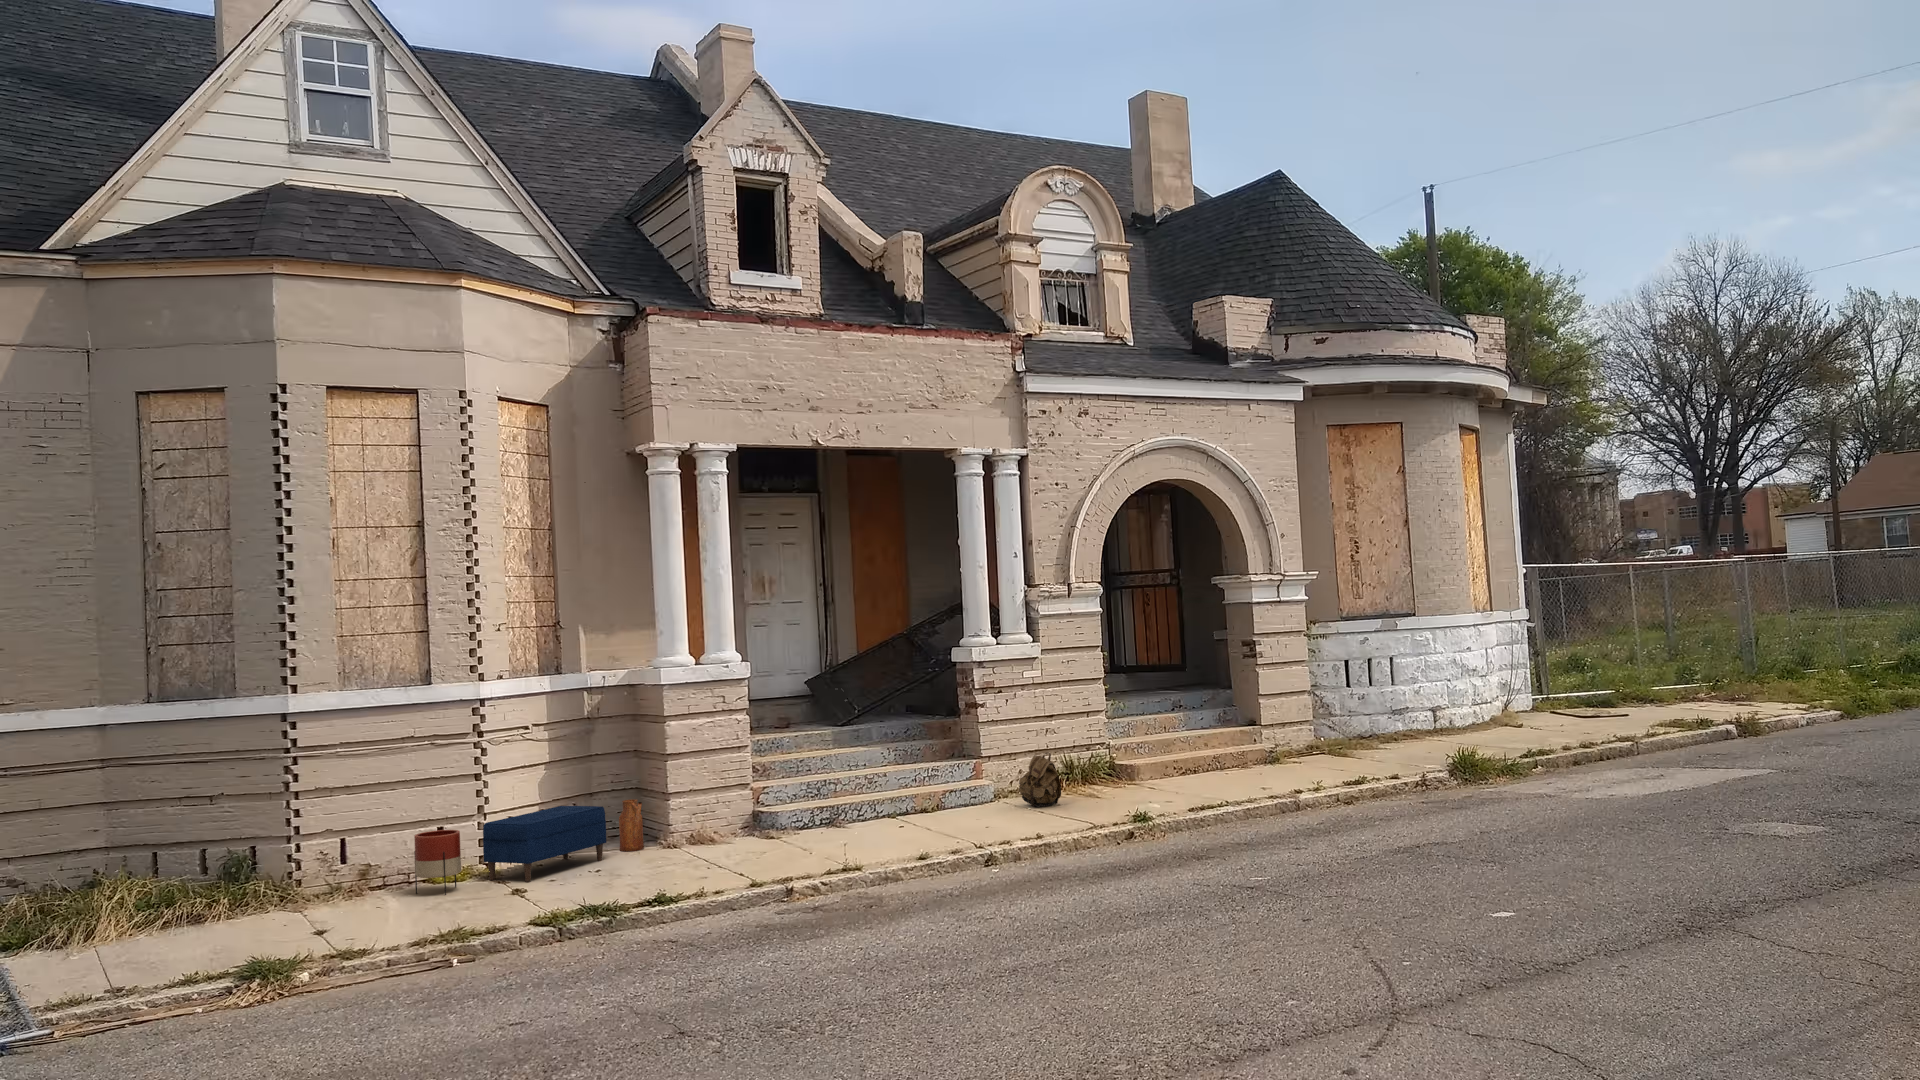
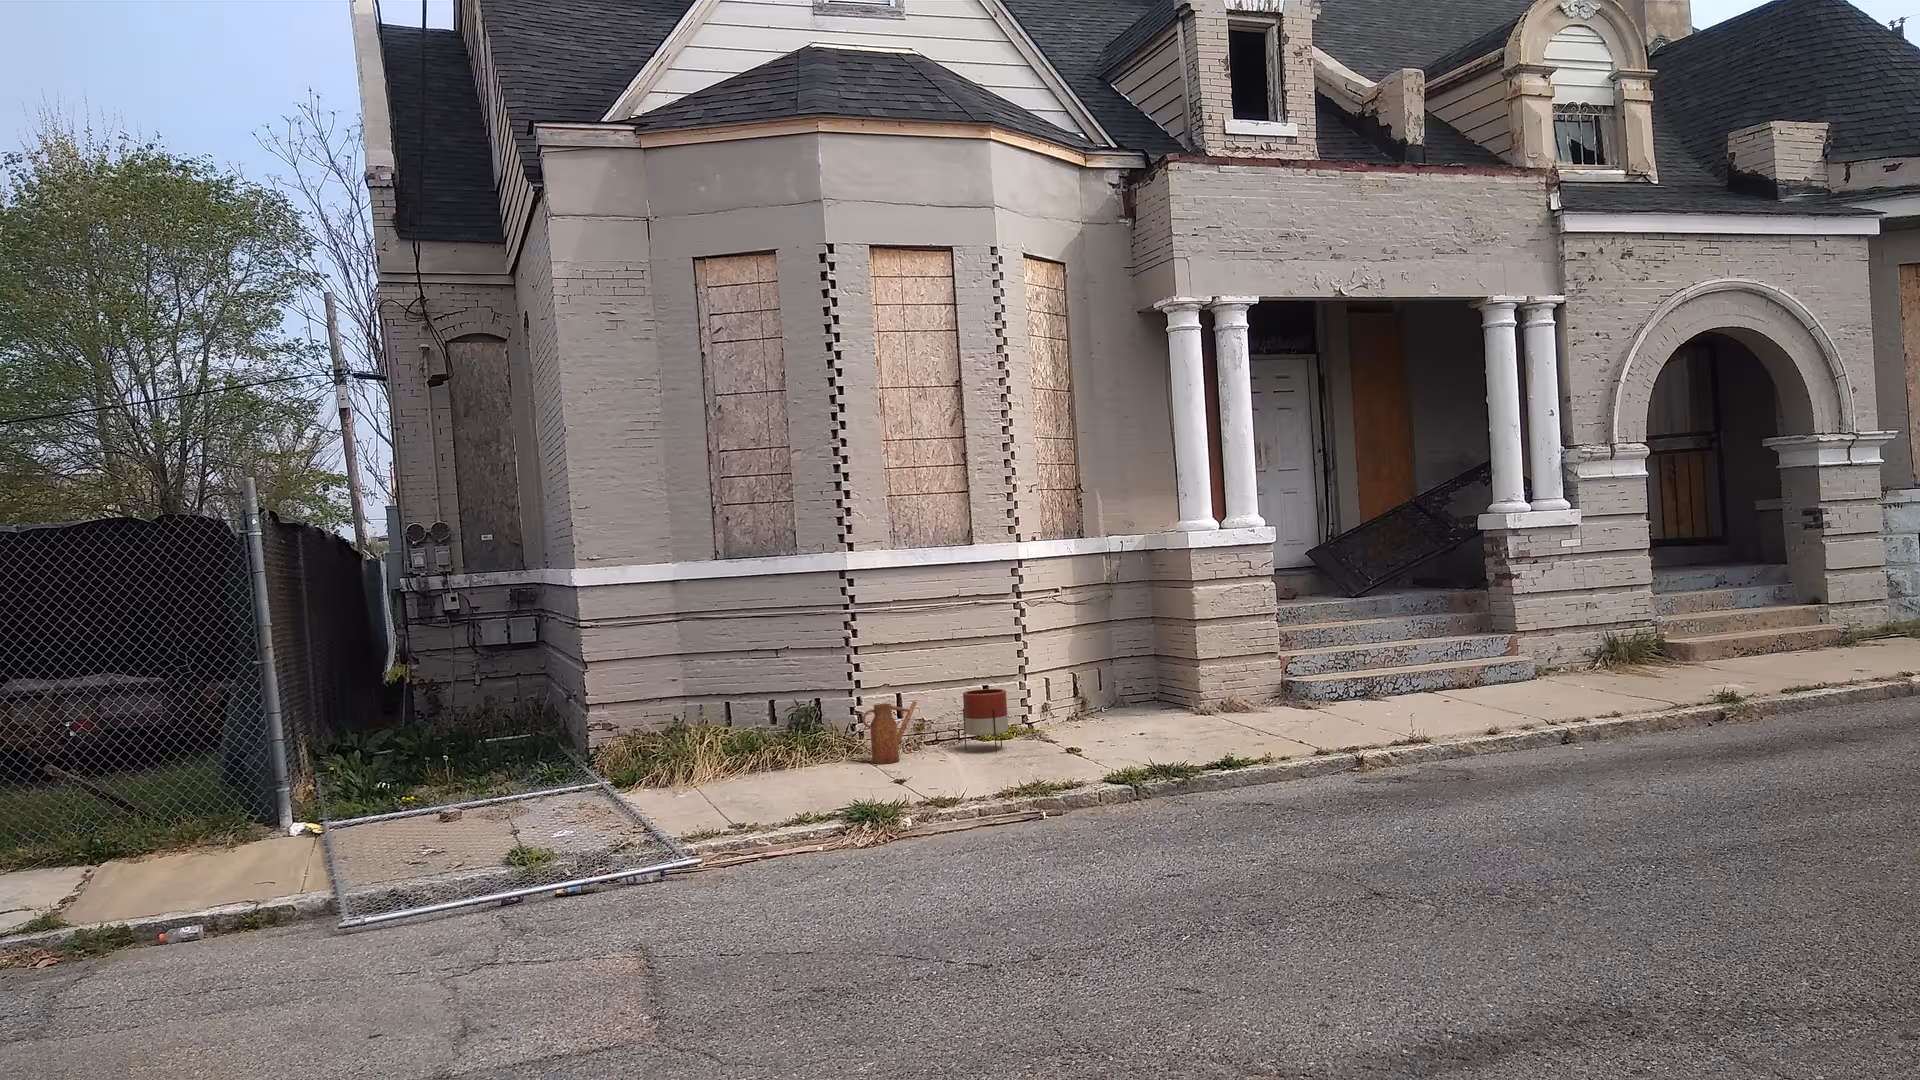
backpack: present [1019,753,1061,807] -> none [1560,625,1609,684]
watering can: present [619,799,644,851] -> present [863,701,917,764]
bench: present [483,806,606,882] -> none [1024,670,1138,743]

